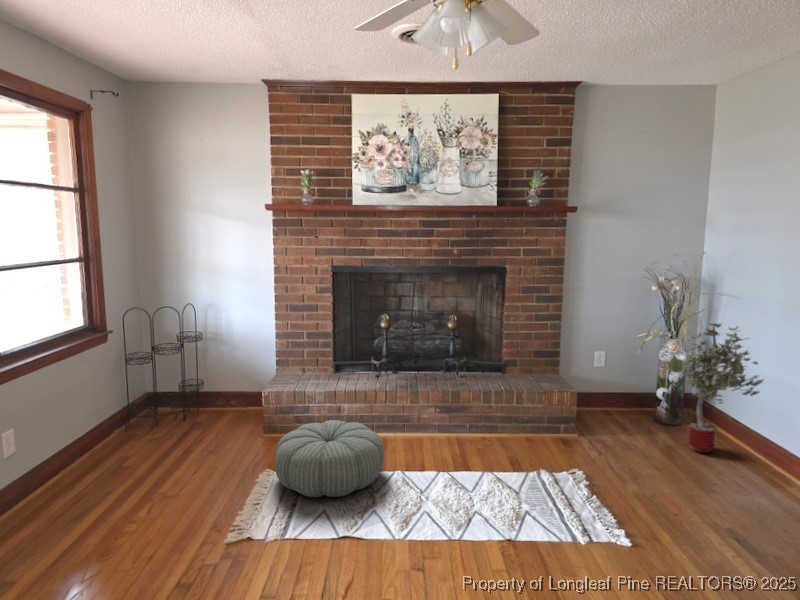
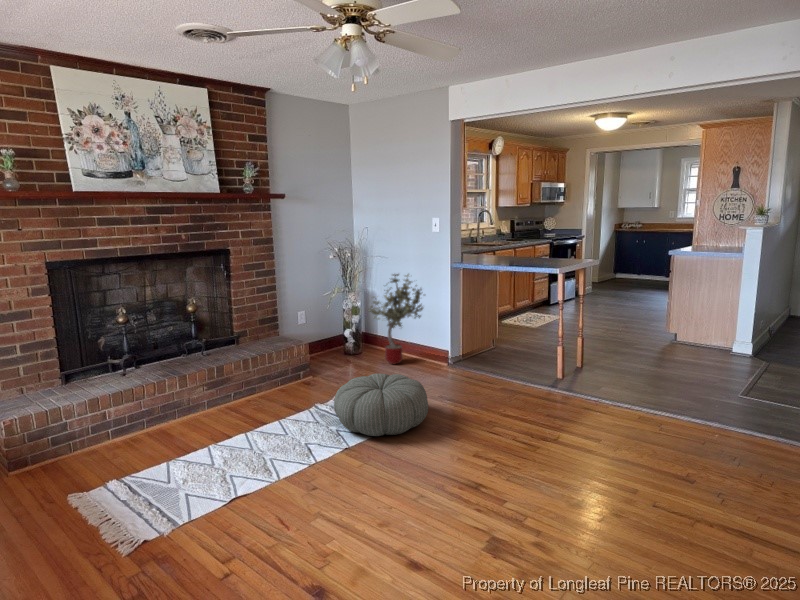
pouf: present [275,420,384,497] -> present [334,374,428,436]

